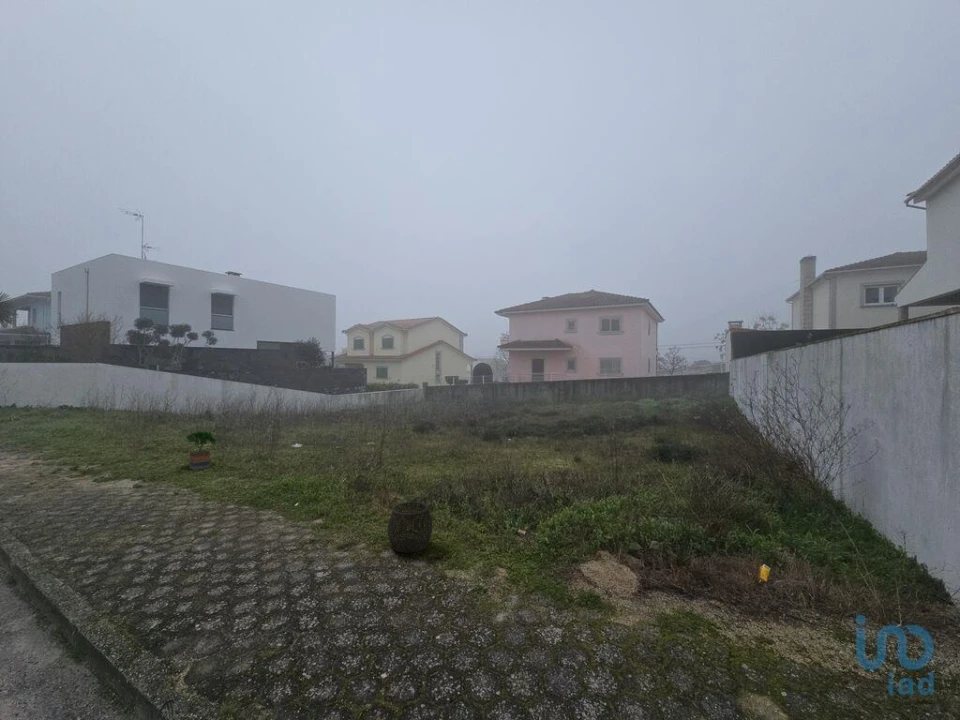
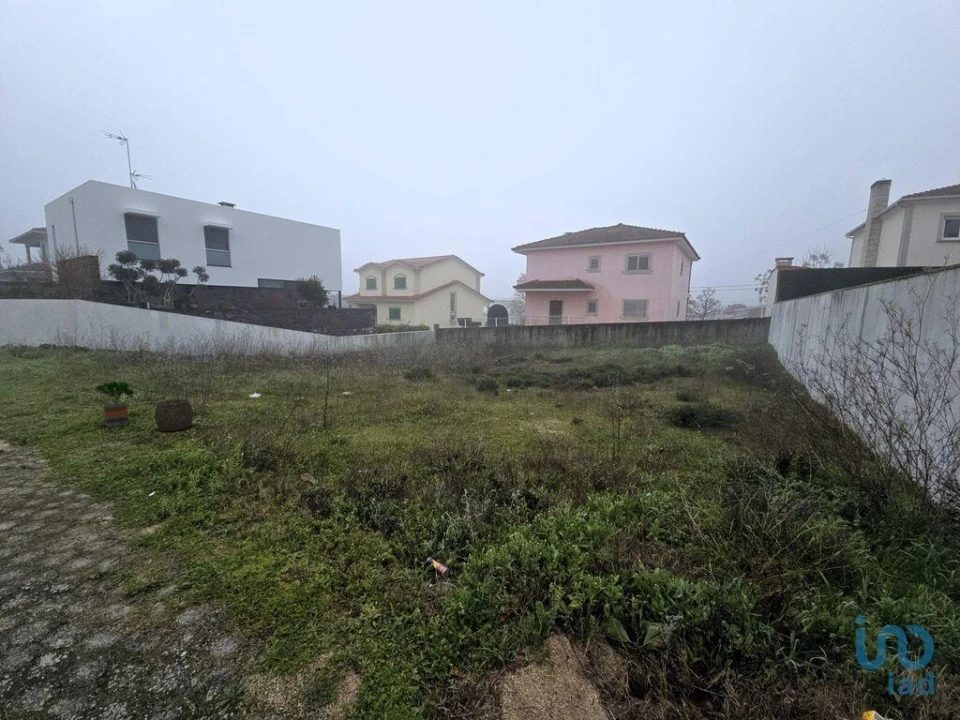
woven basket: present [388,502,433,553] -> present [154,399,194,431]

